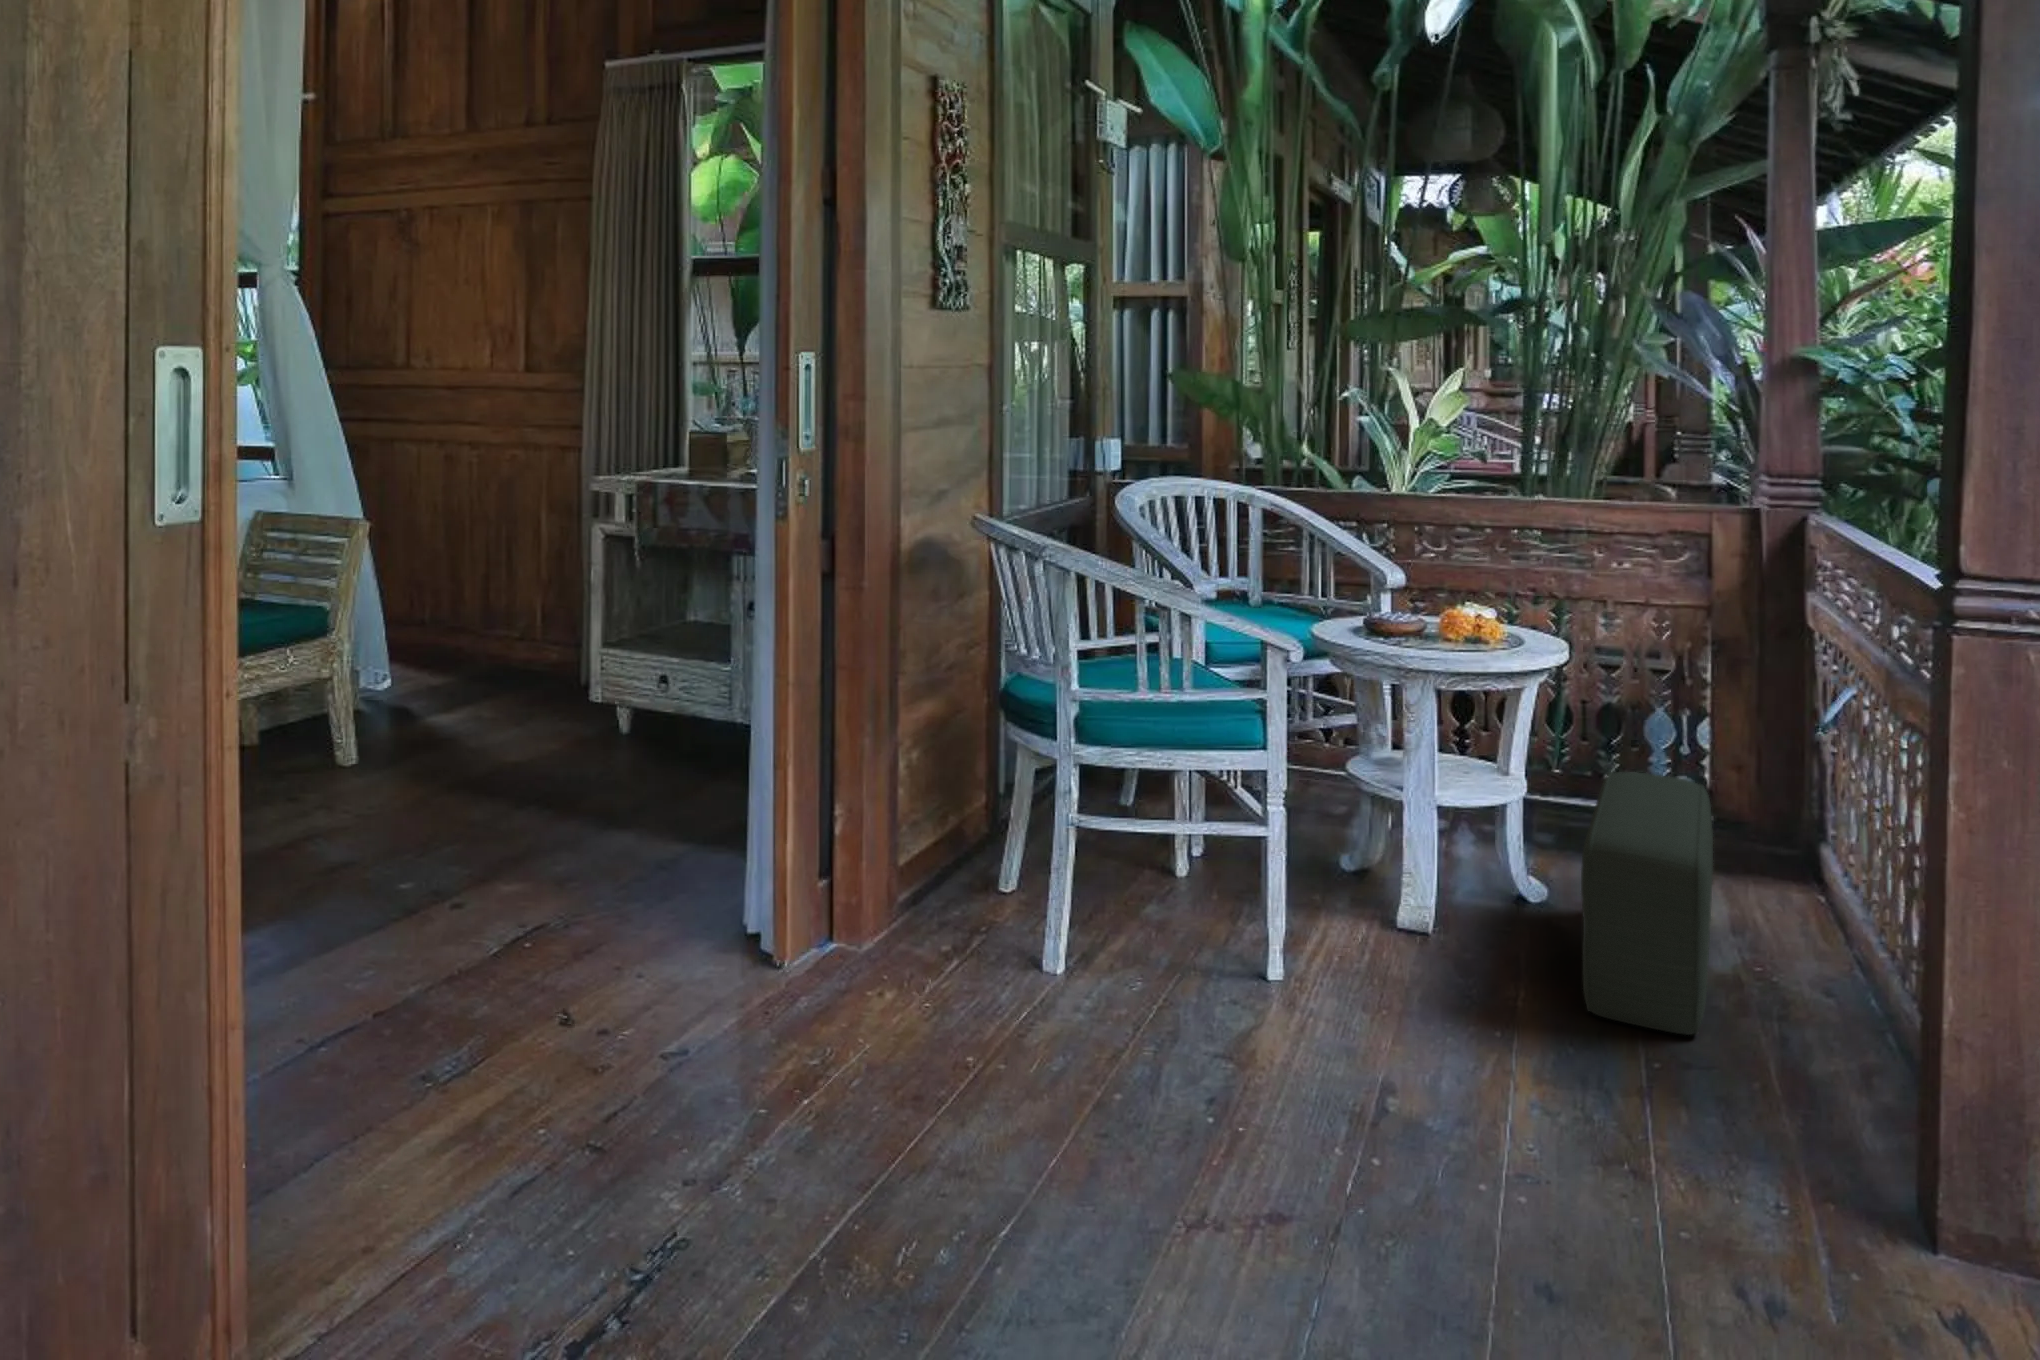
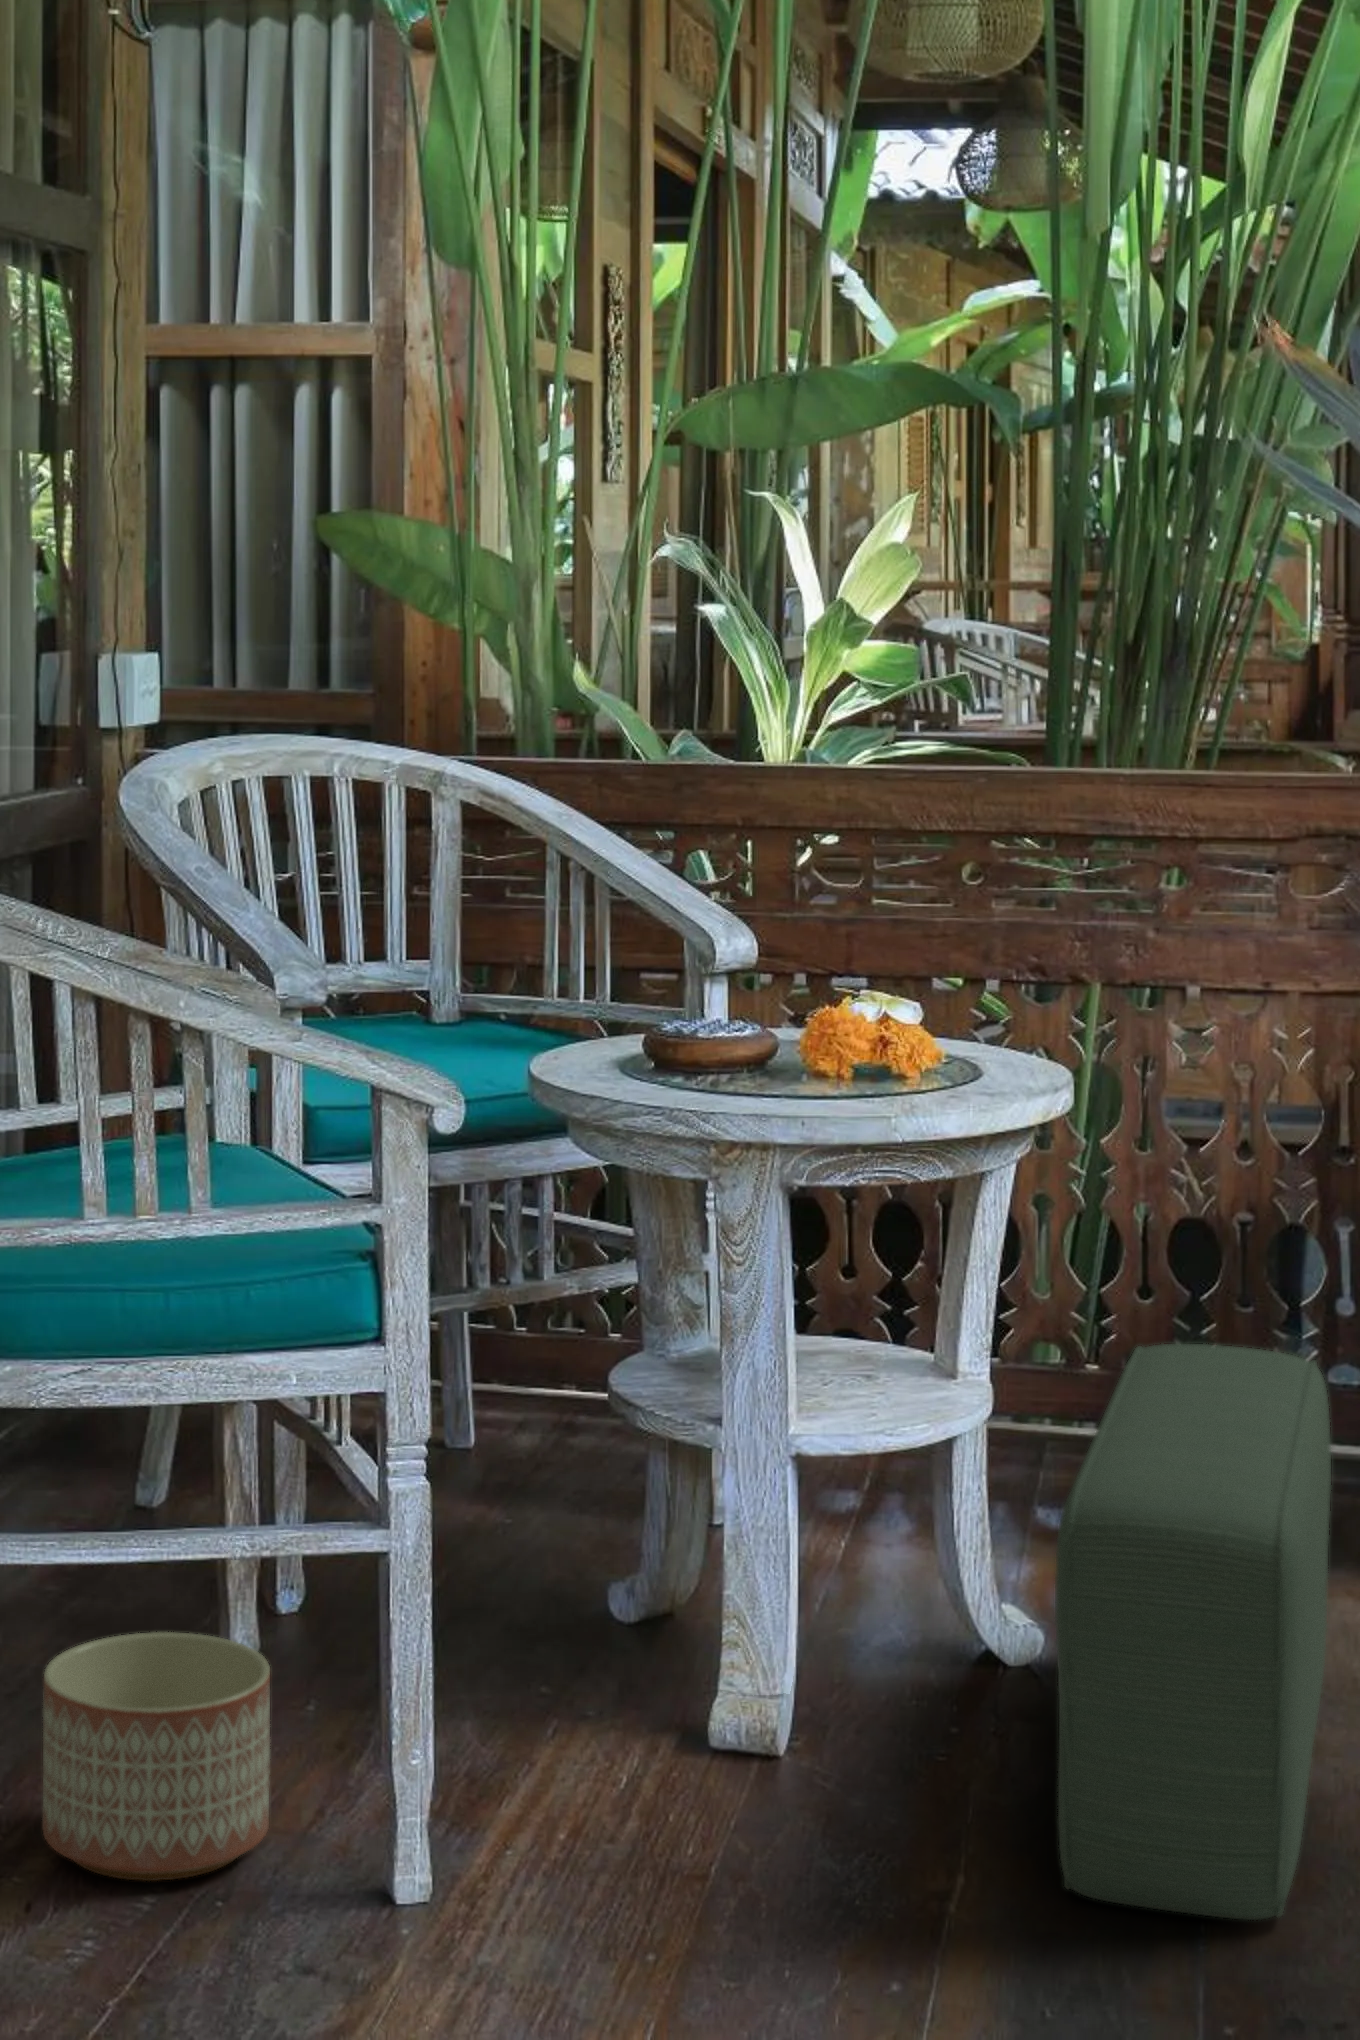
planter: none [1114,861,1212,964] -> present [42,1632,270,1881]

